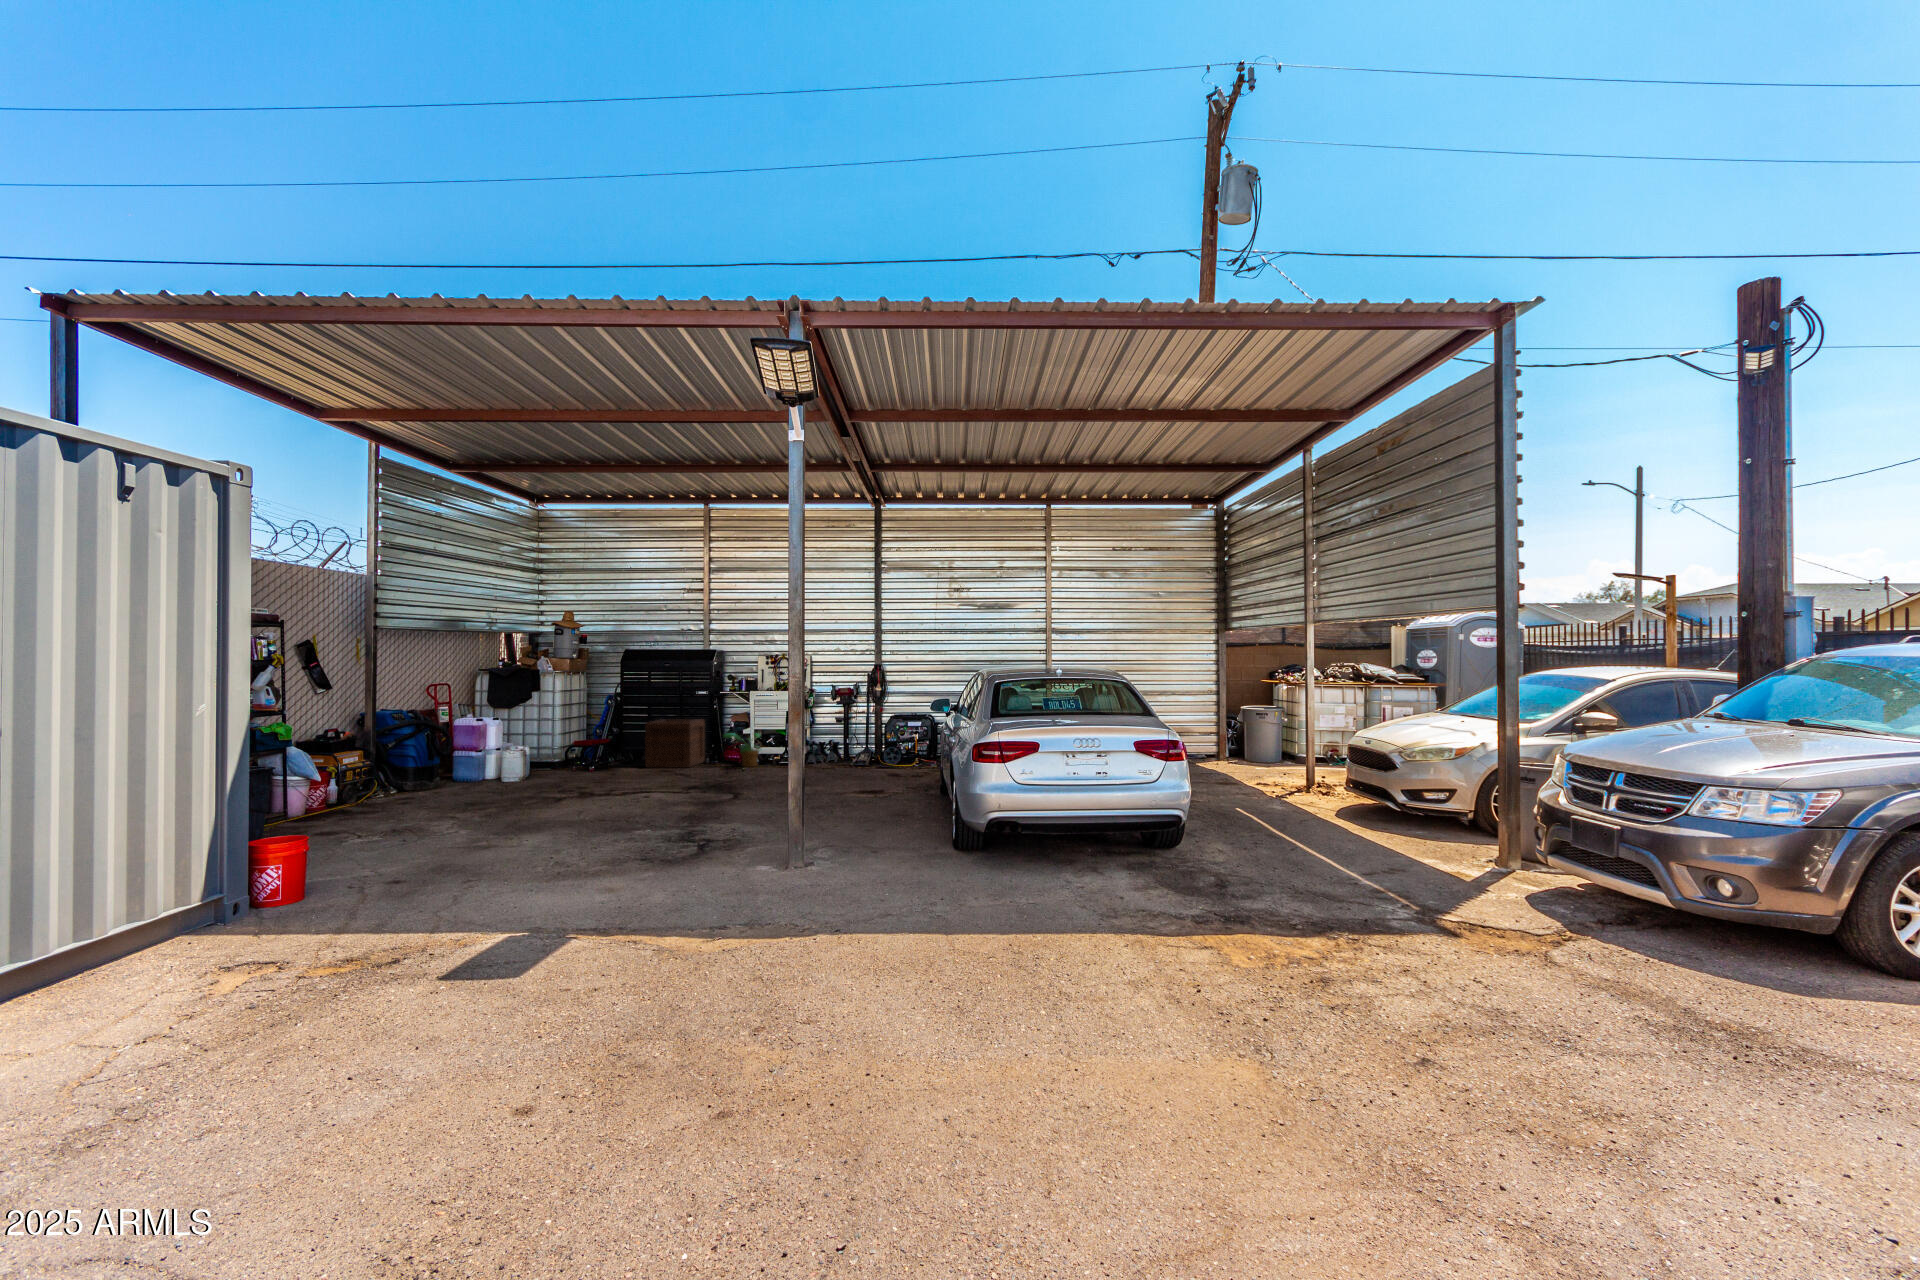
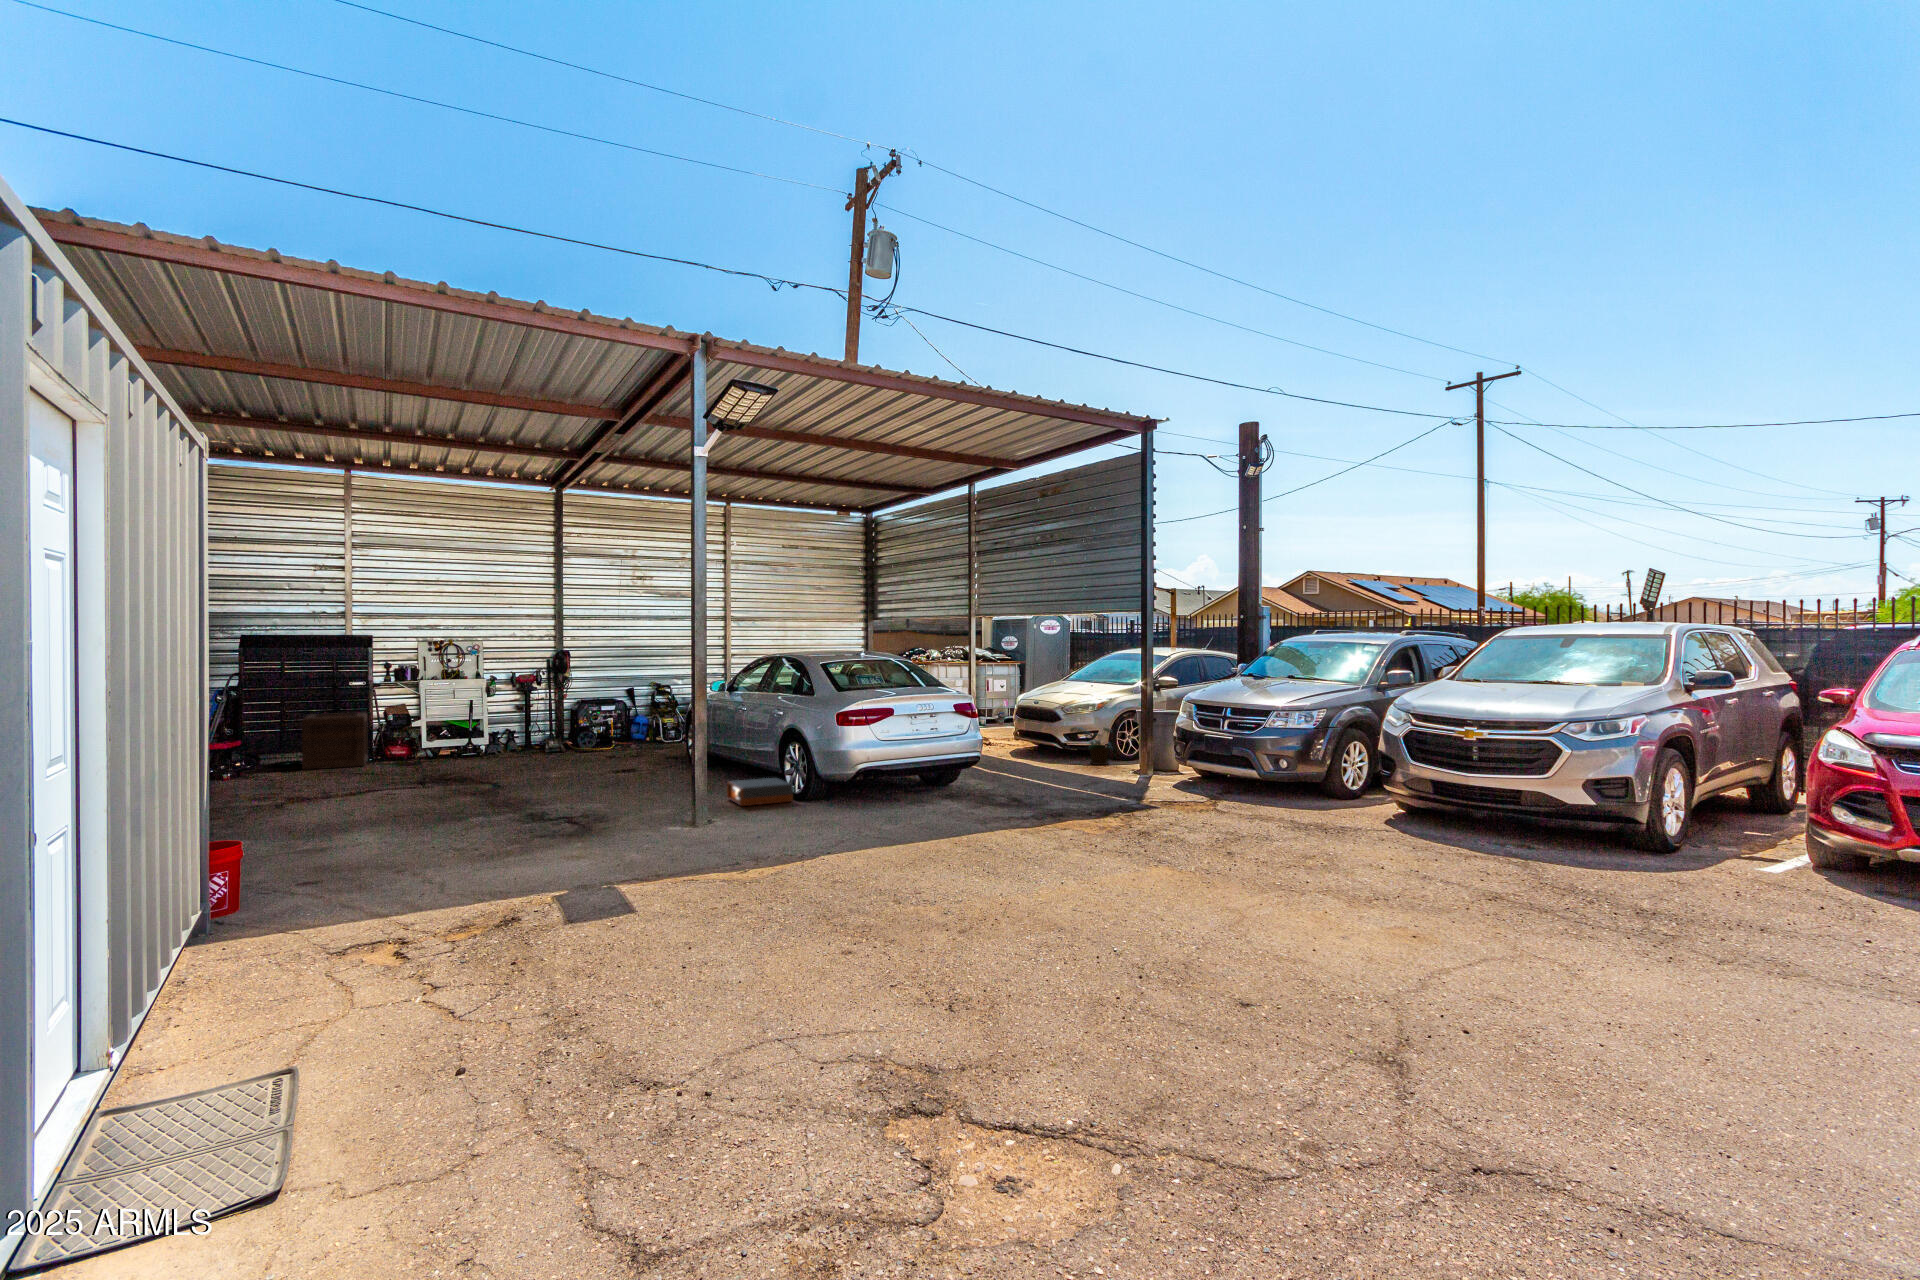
potted plant: present [724,733,761,767] -> present [1070,727,1112,765]
storage box: none [878,817,946,850] -> present [727,778,793,806]

